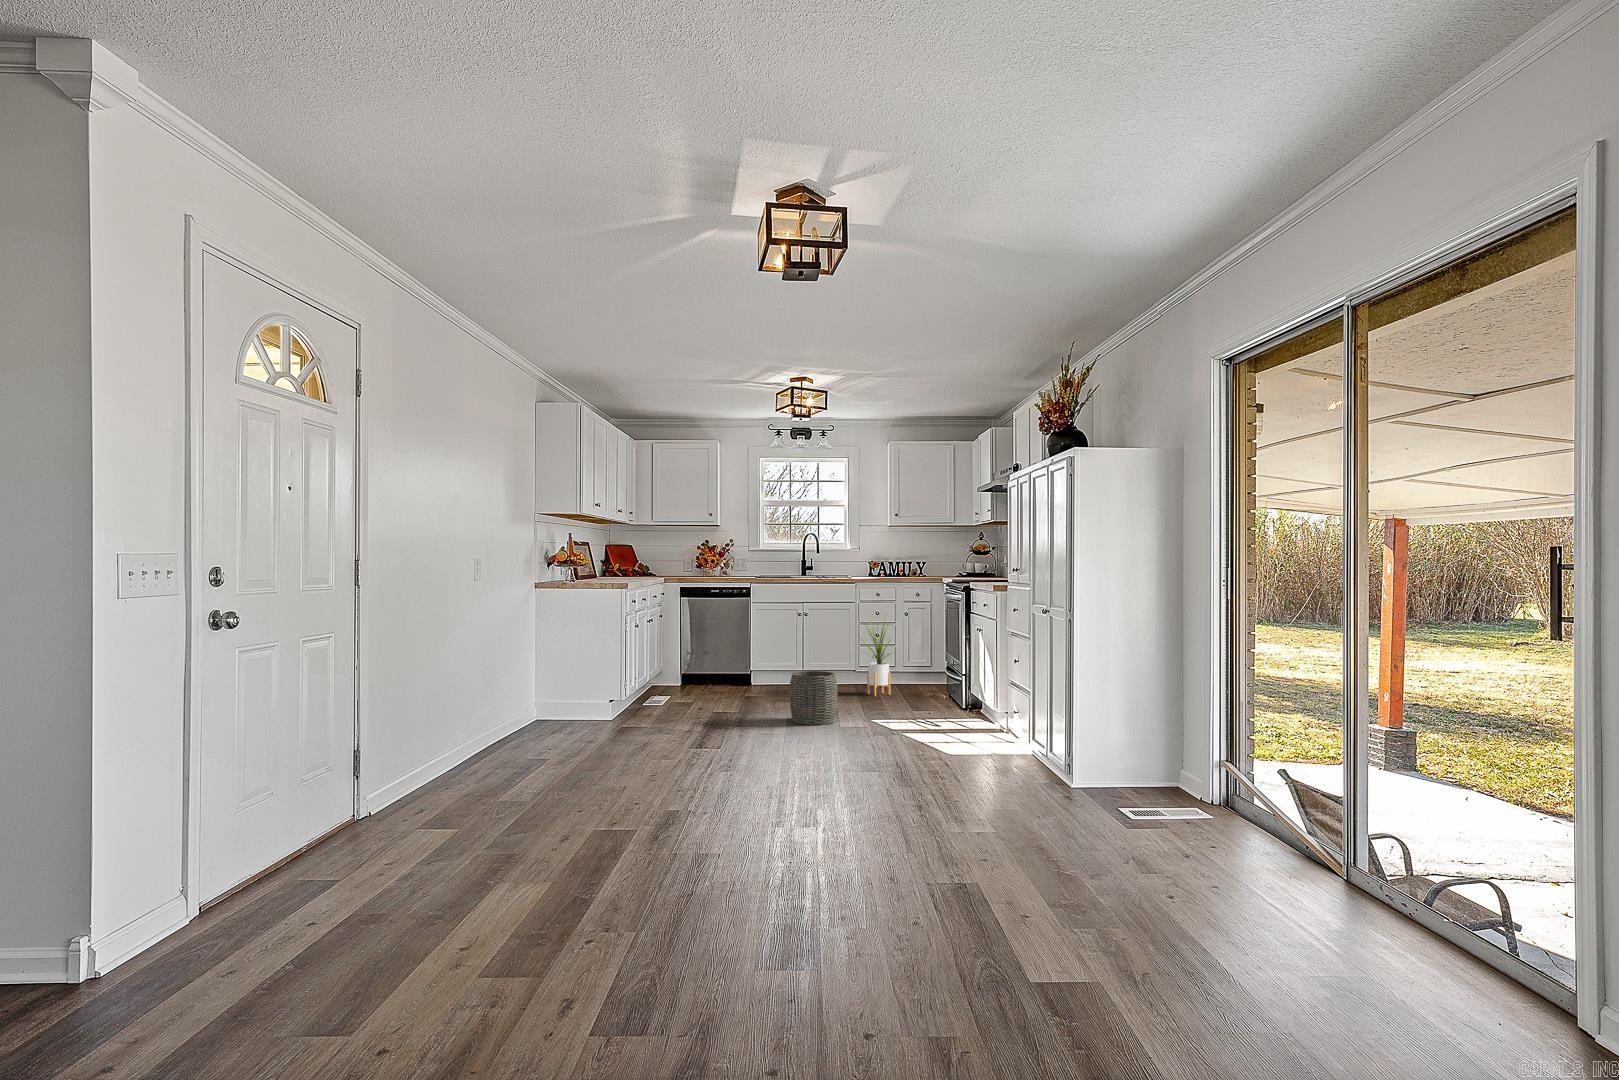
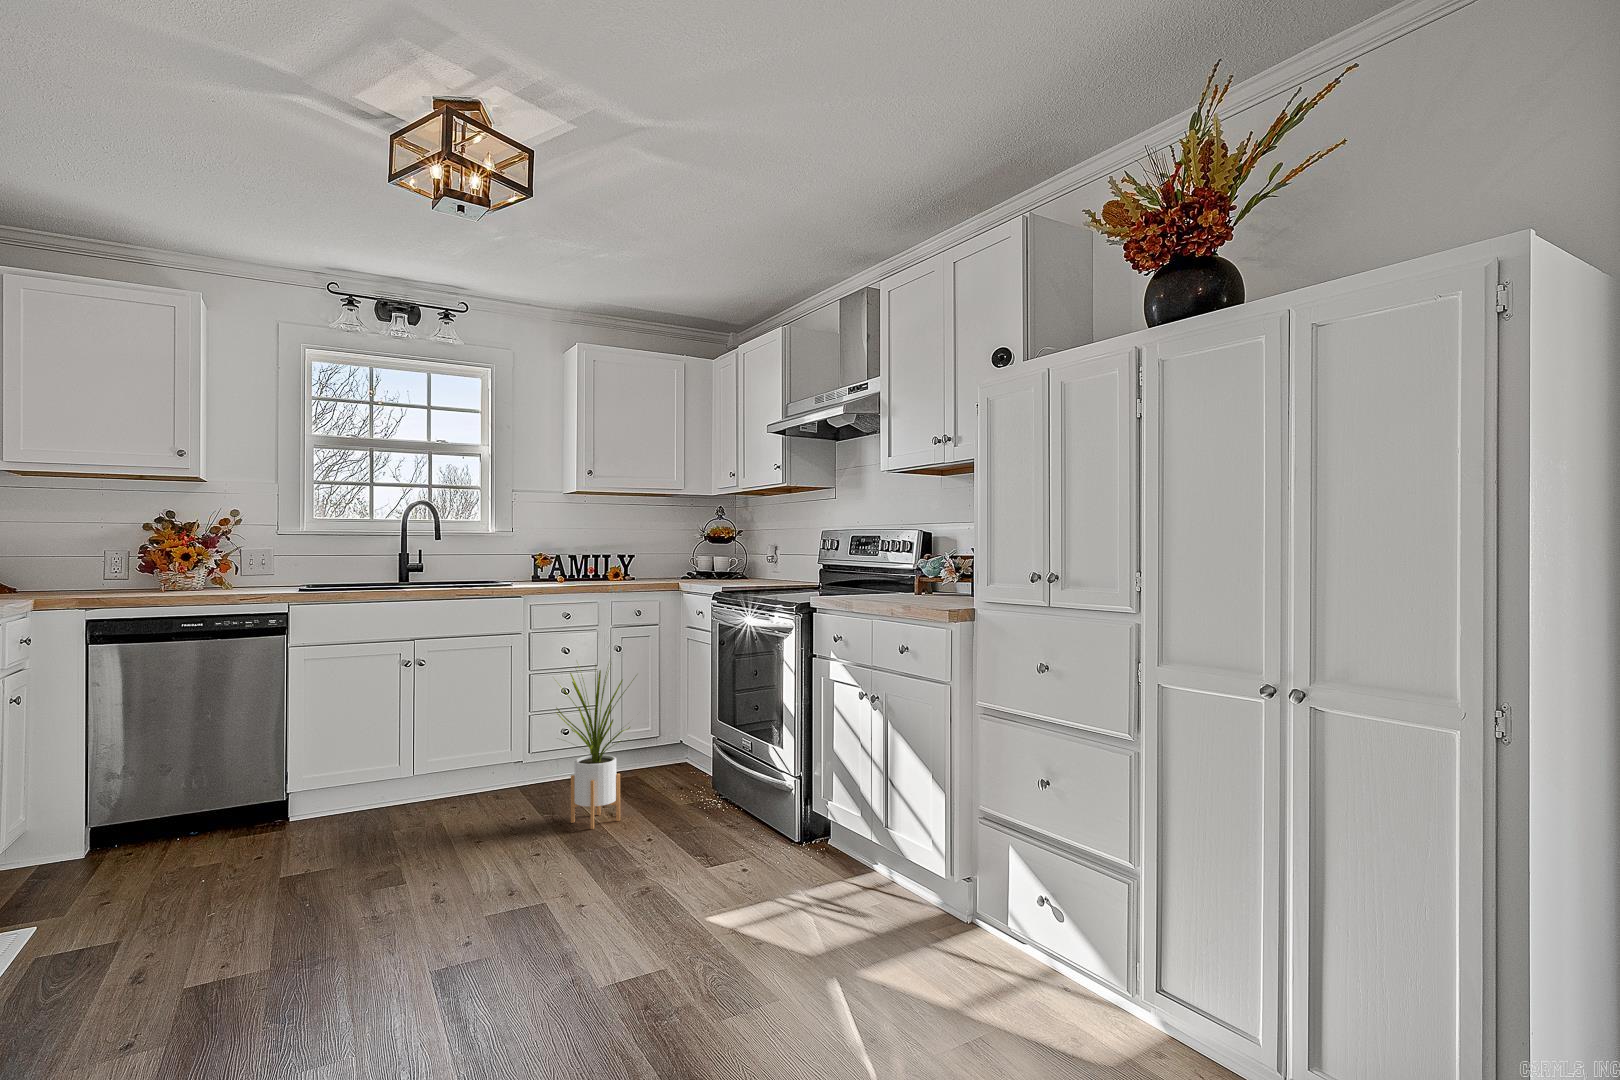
woven basket: present [789,671,837,725] -> none [451,844,590,1028]

